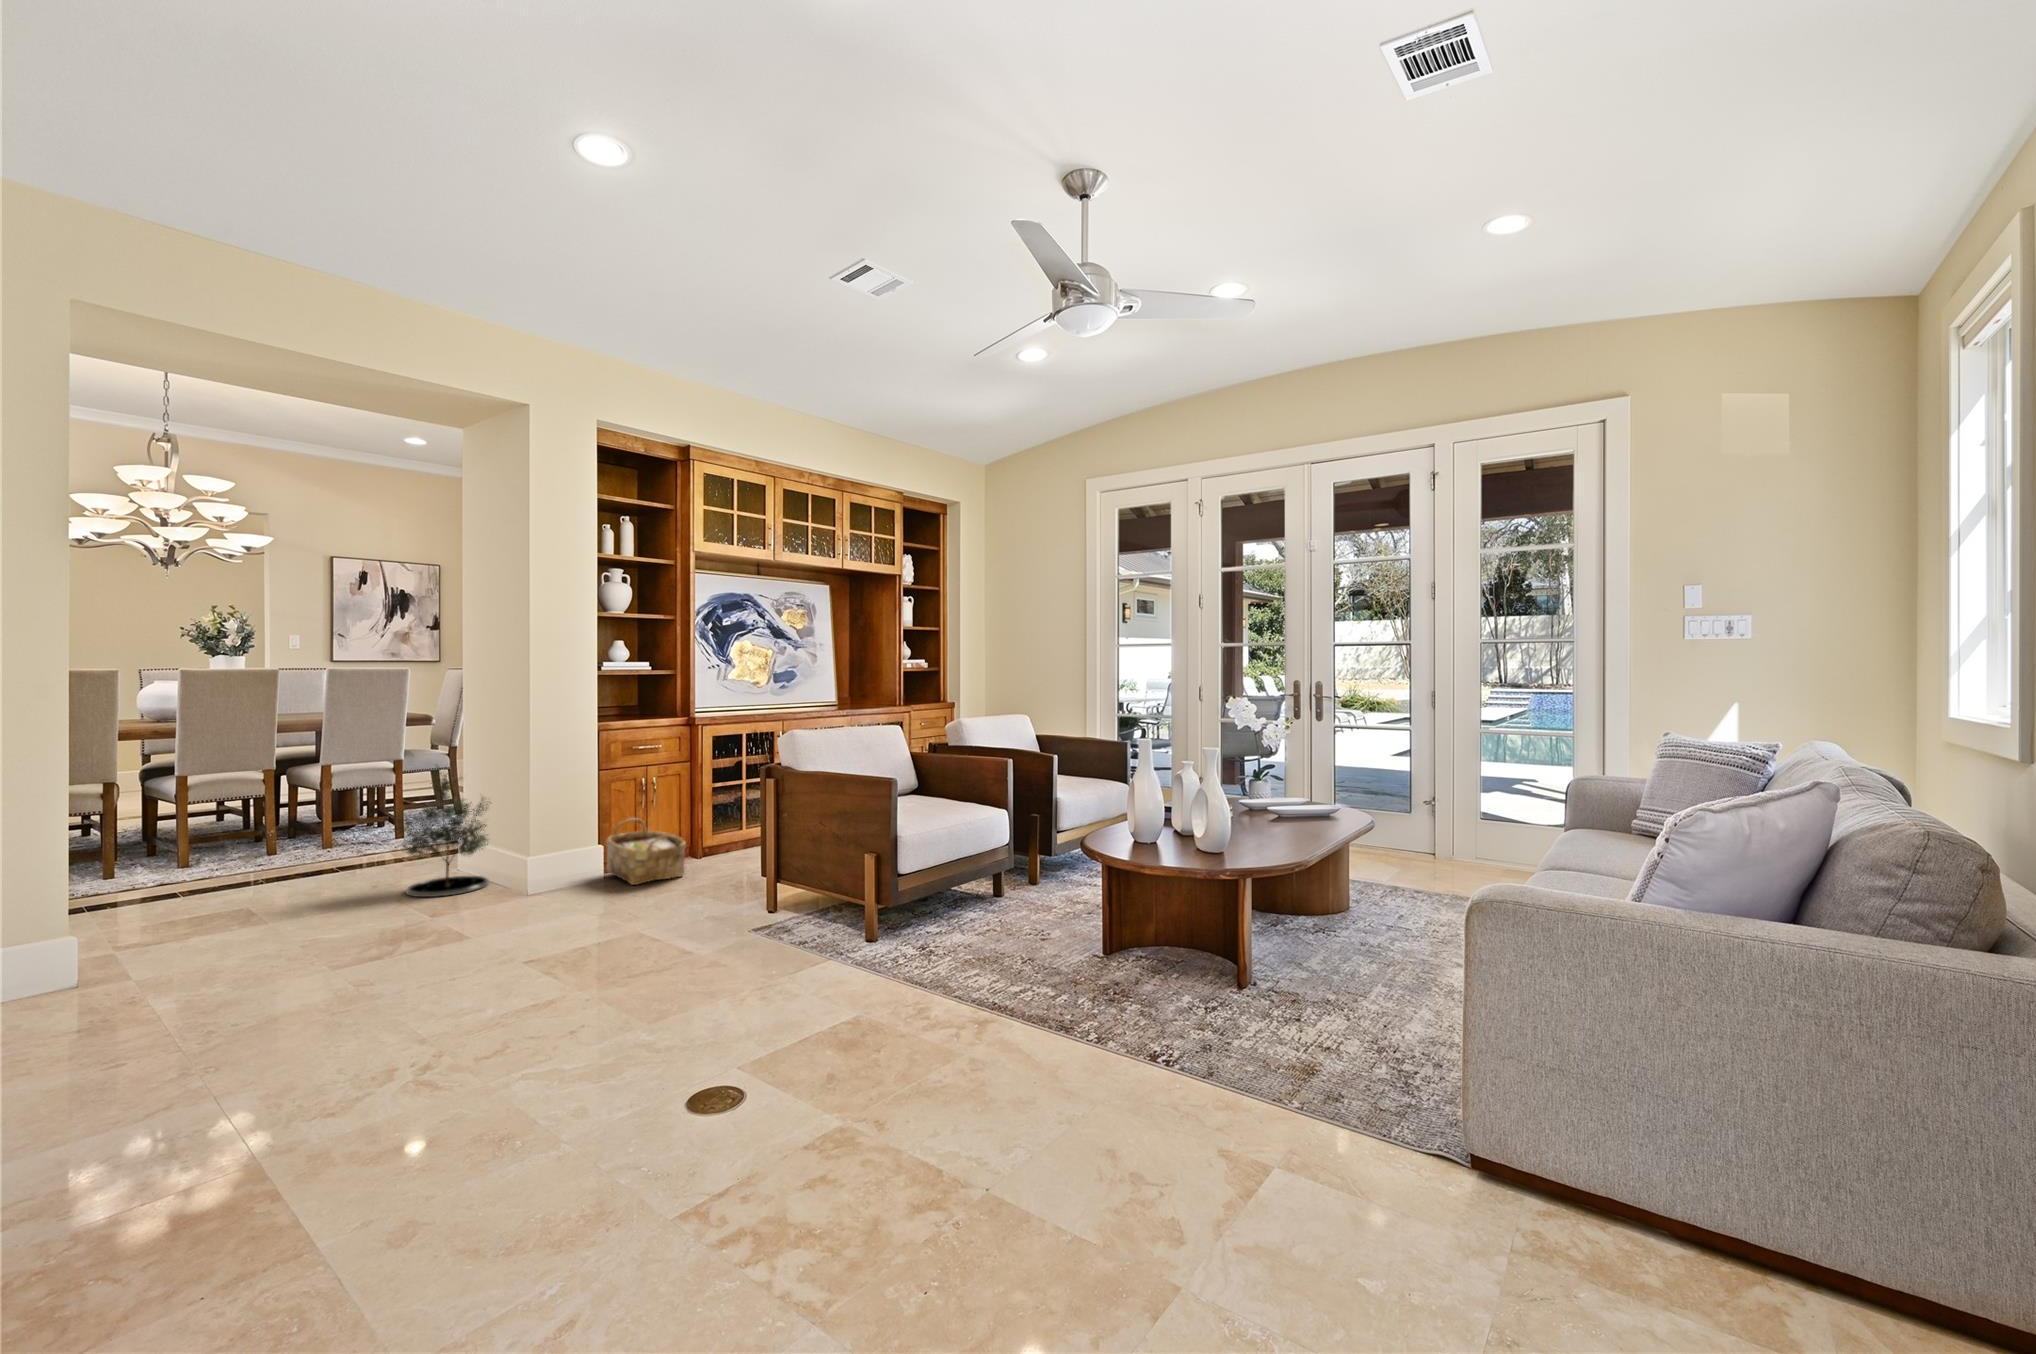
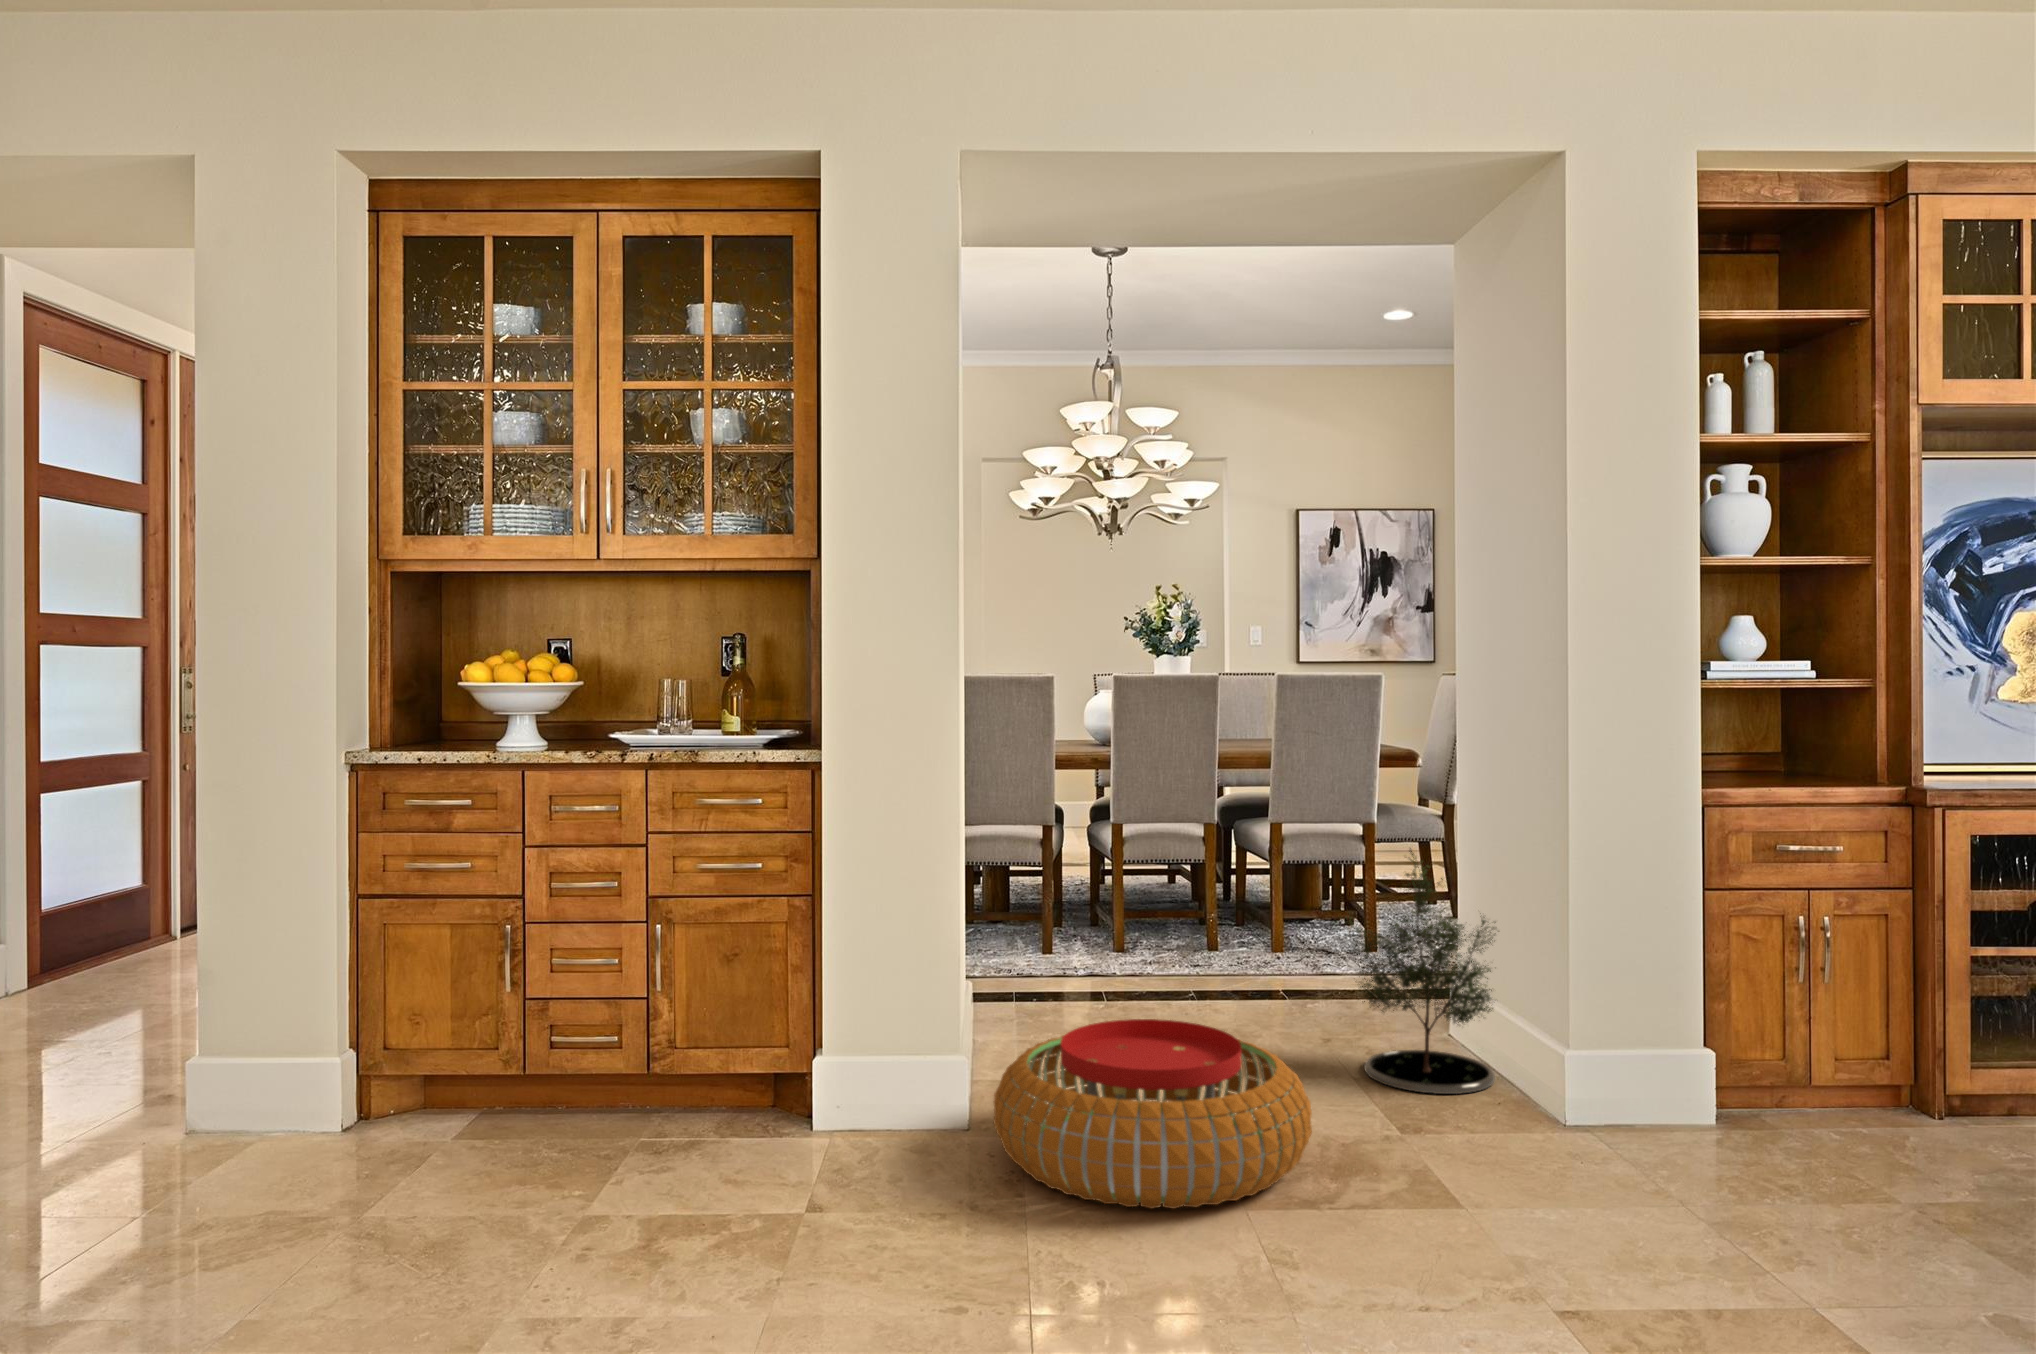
woven basket: present [606,818,686,885] -> none [1720,1004,1916,1169]
pouf: none [116,876,378,988] -> present [994,1019,1312,1209]

